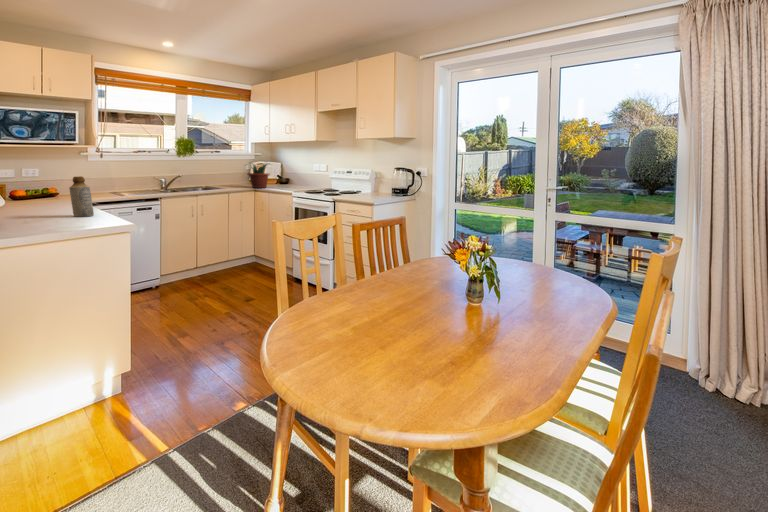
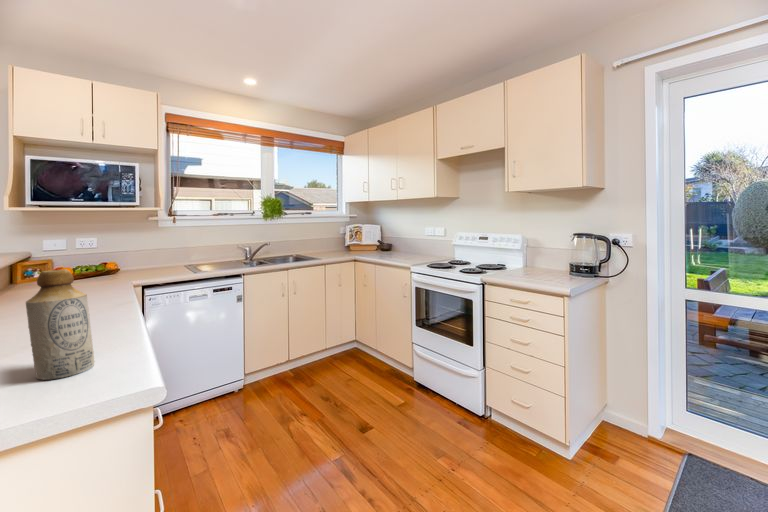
potted plant: present [248,164,270,188] -> none [343,225,375,256]

